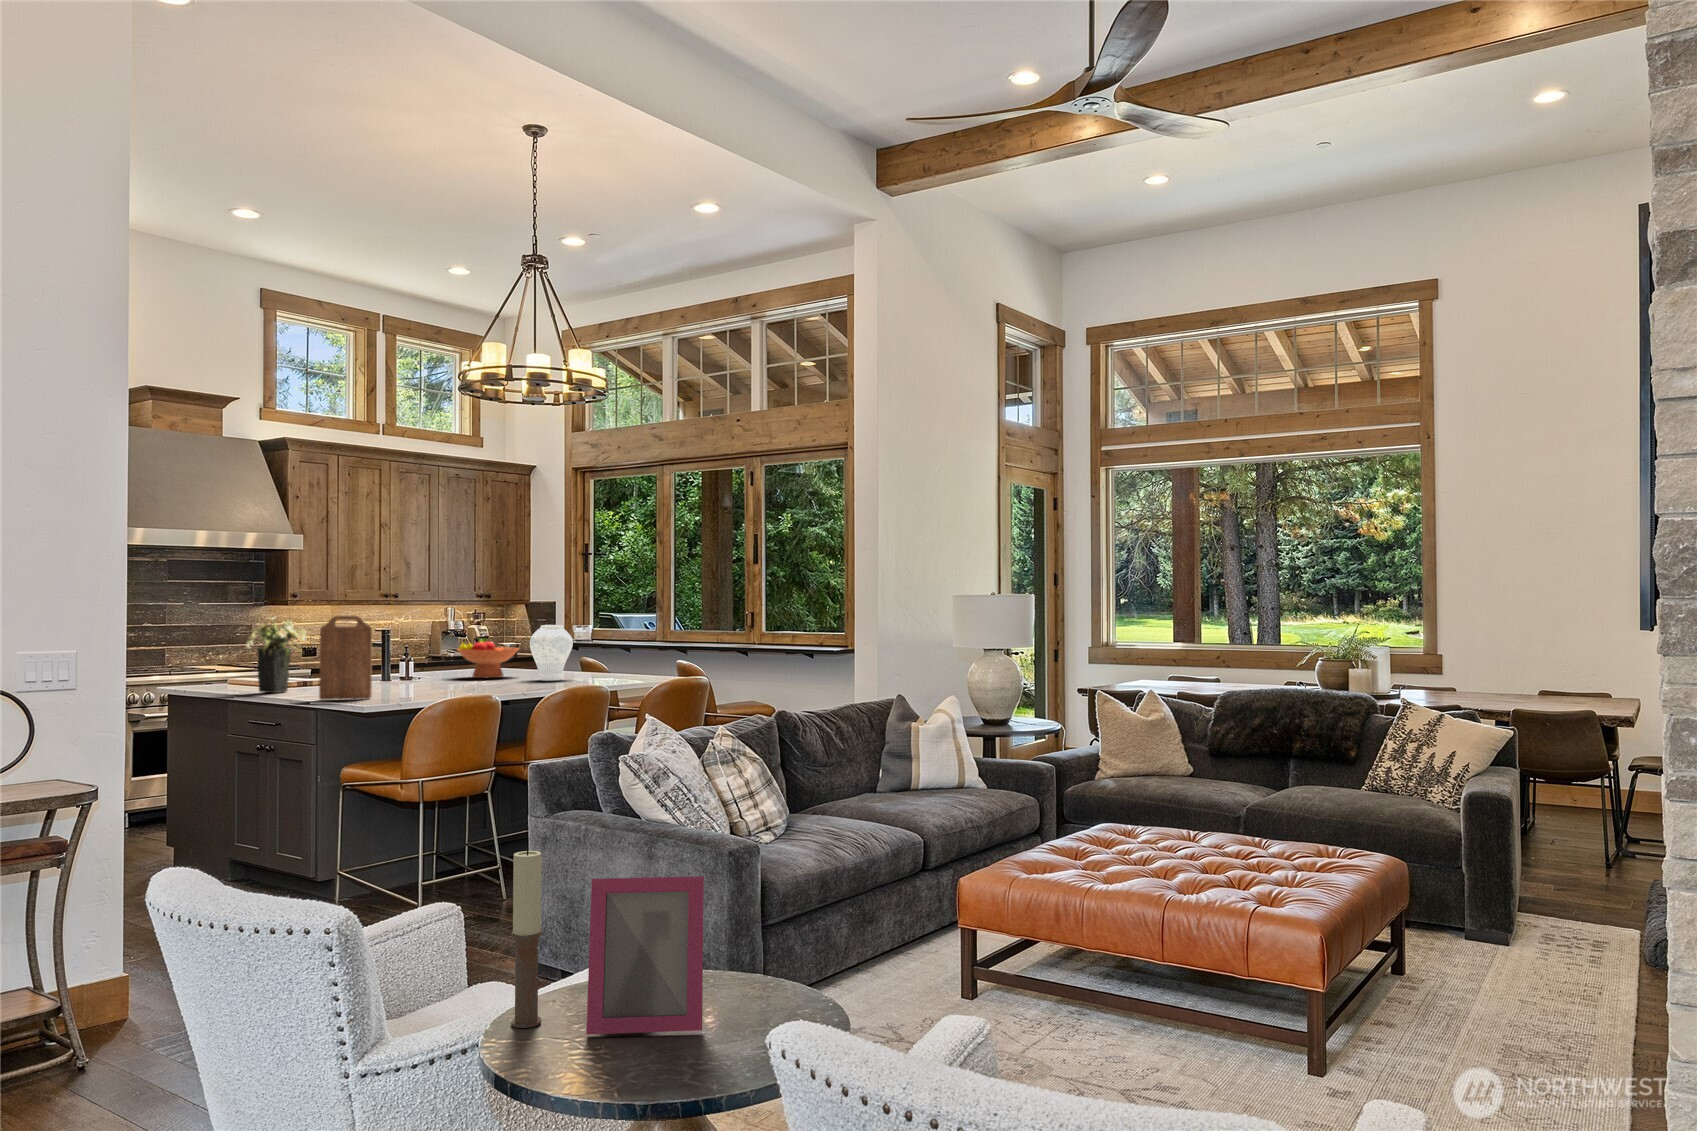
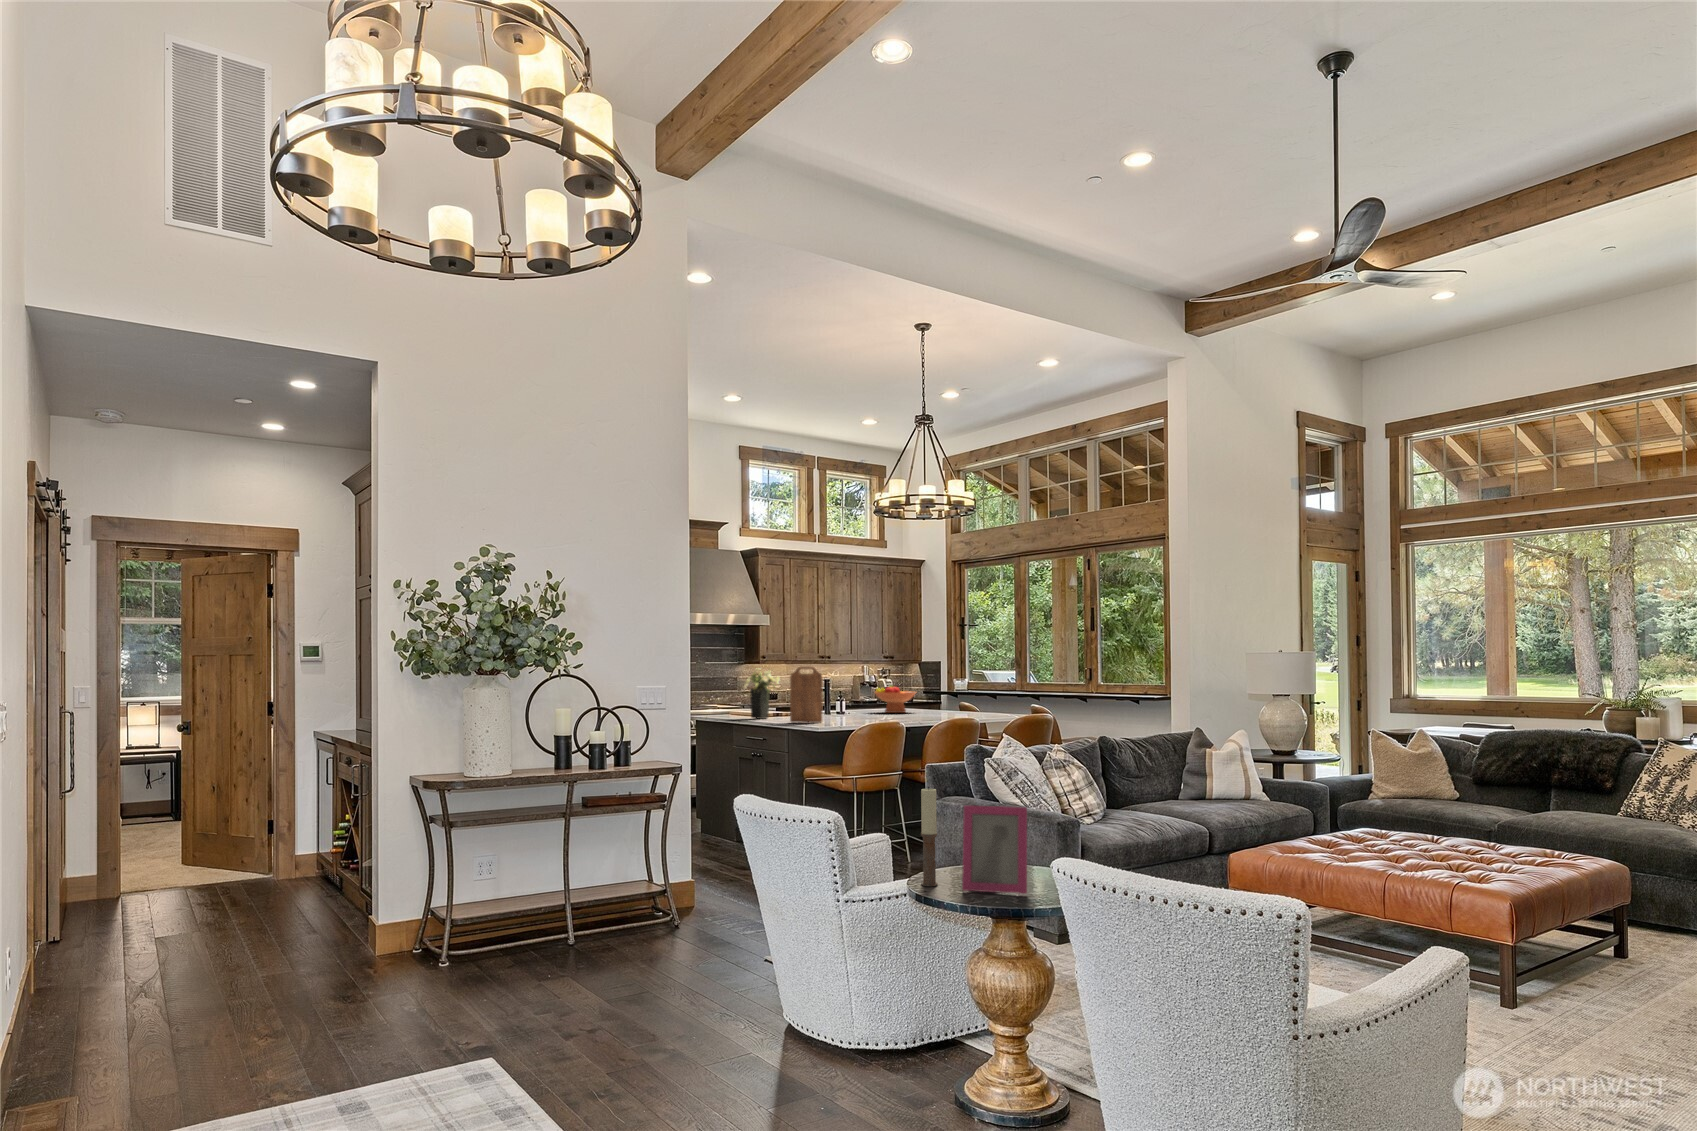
vase: present [530,625,573,680] -> none [924,675,954,715]

